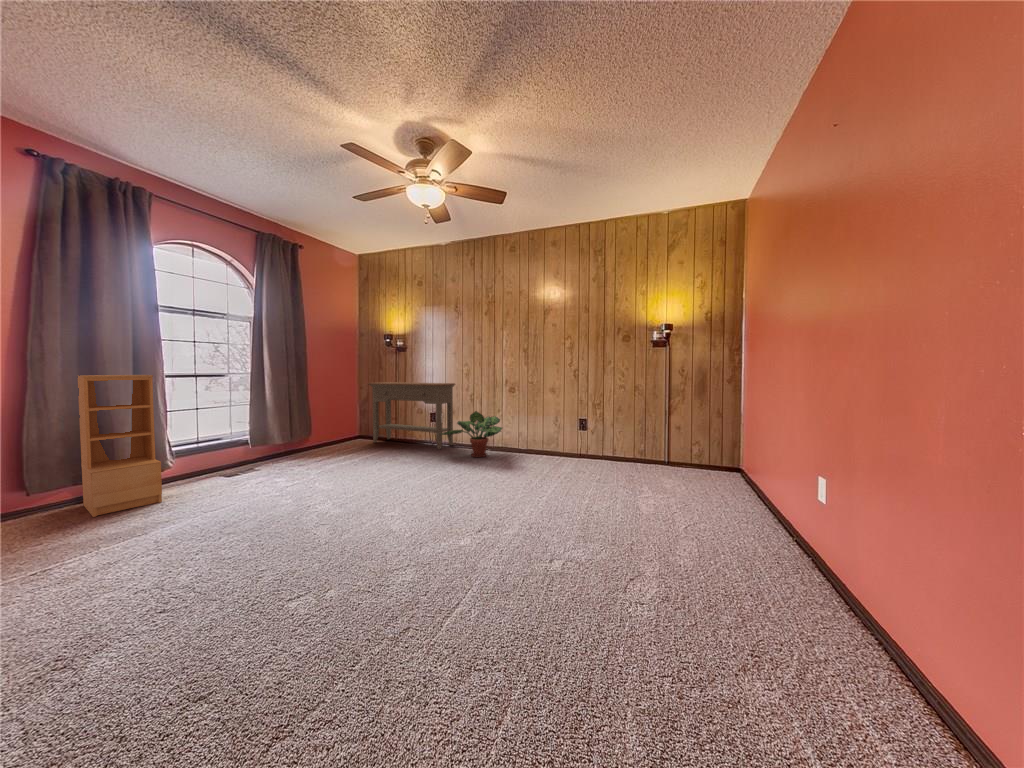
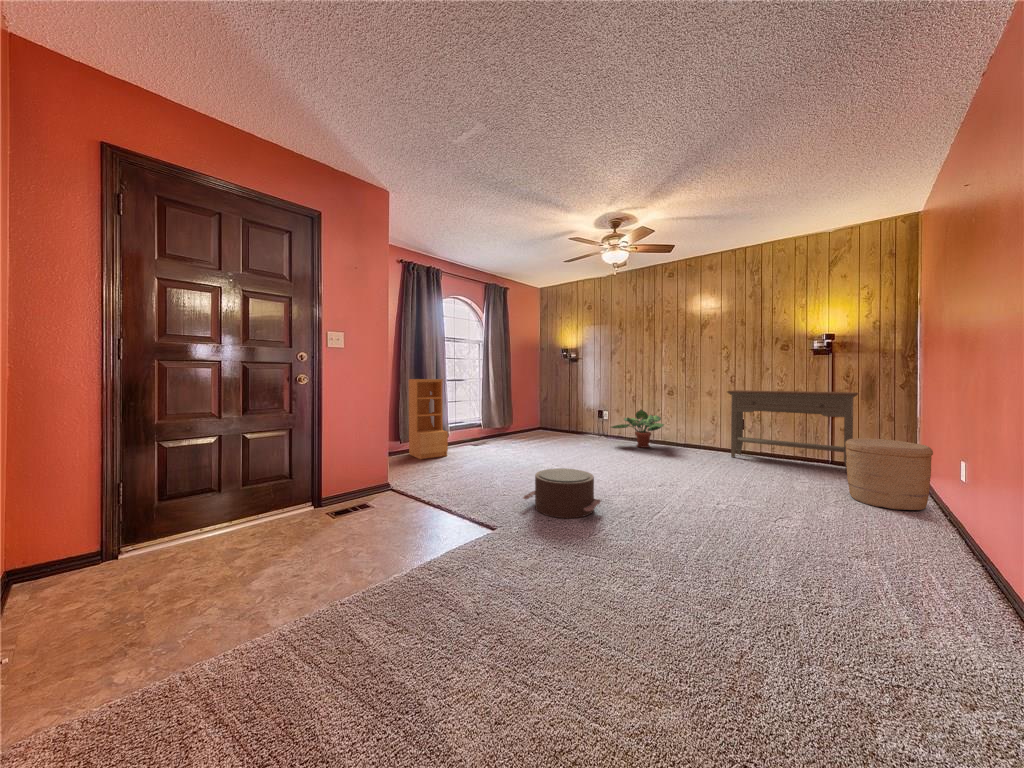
console table: present [368,382,455,449] -> present [727,390,858,471]
woven basket: none [693,444,778,533] -> present [845,438,933,510]
pouf: none [198,536,367,661] -> present [523,468,601,518]

